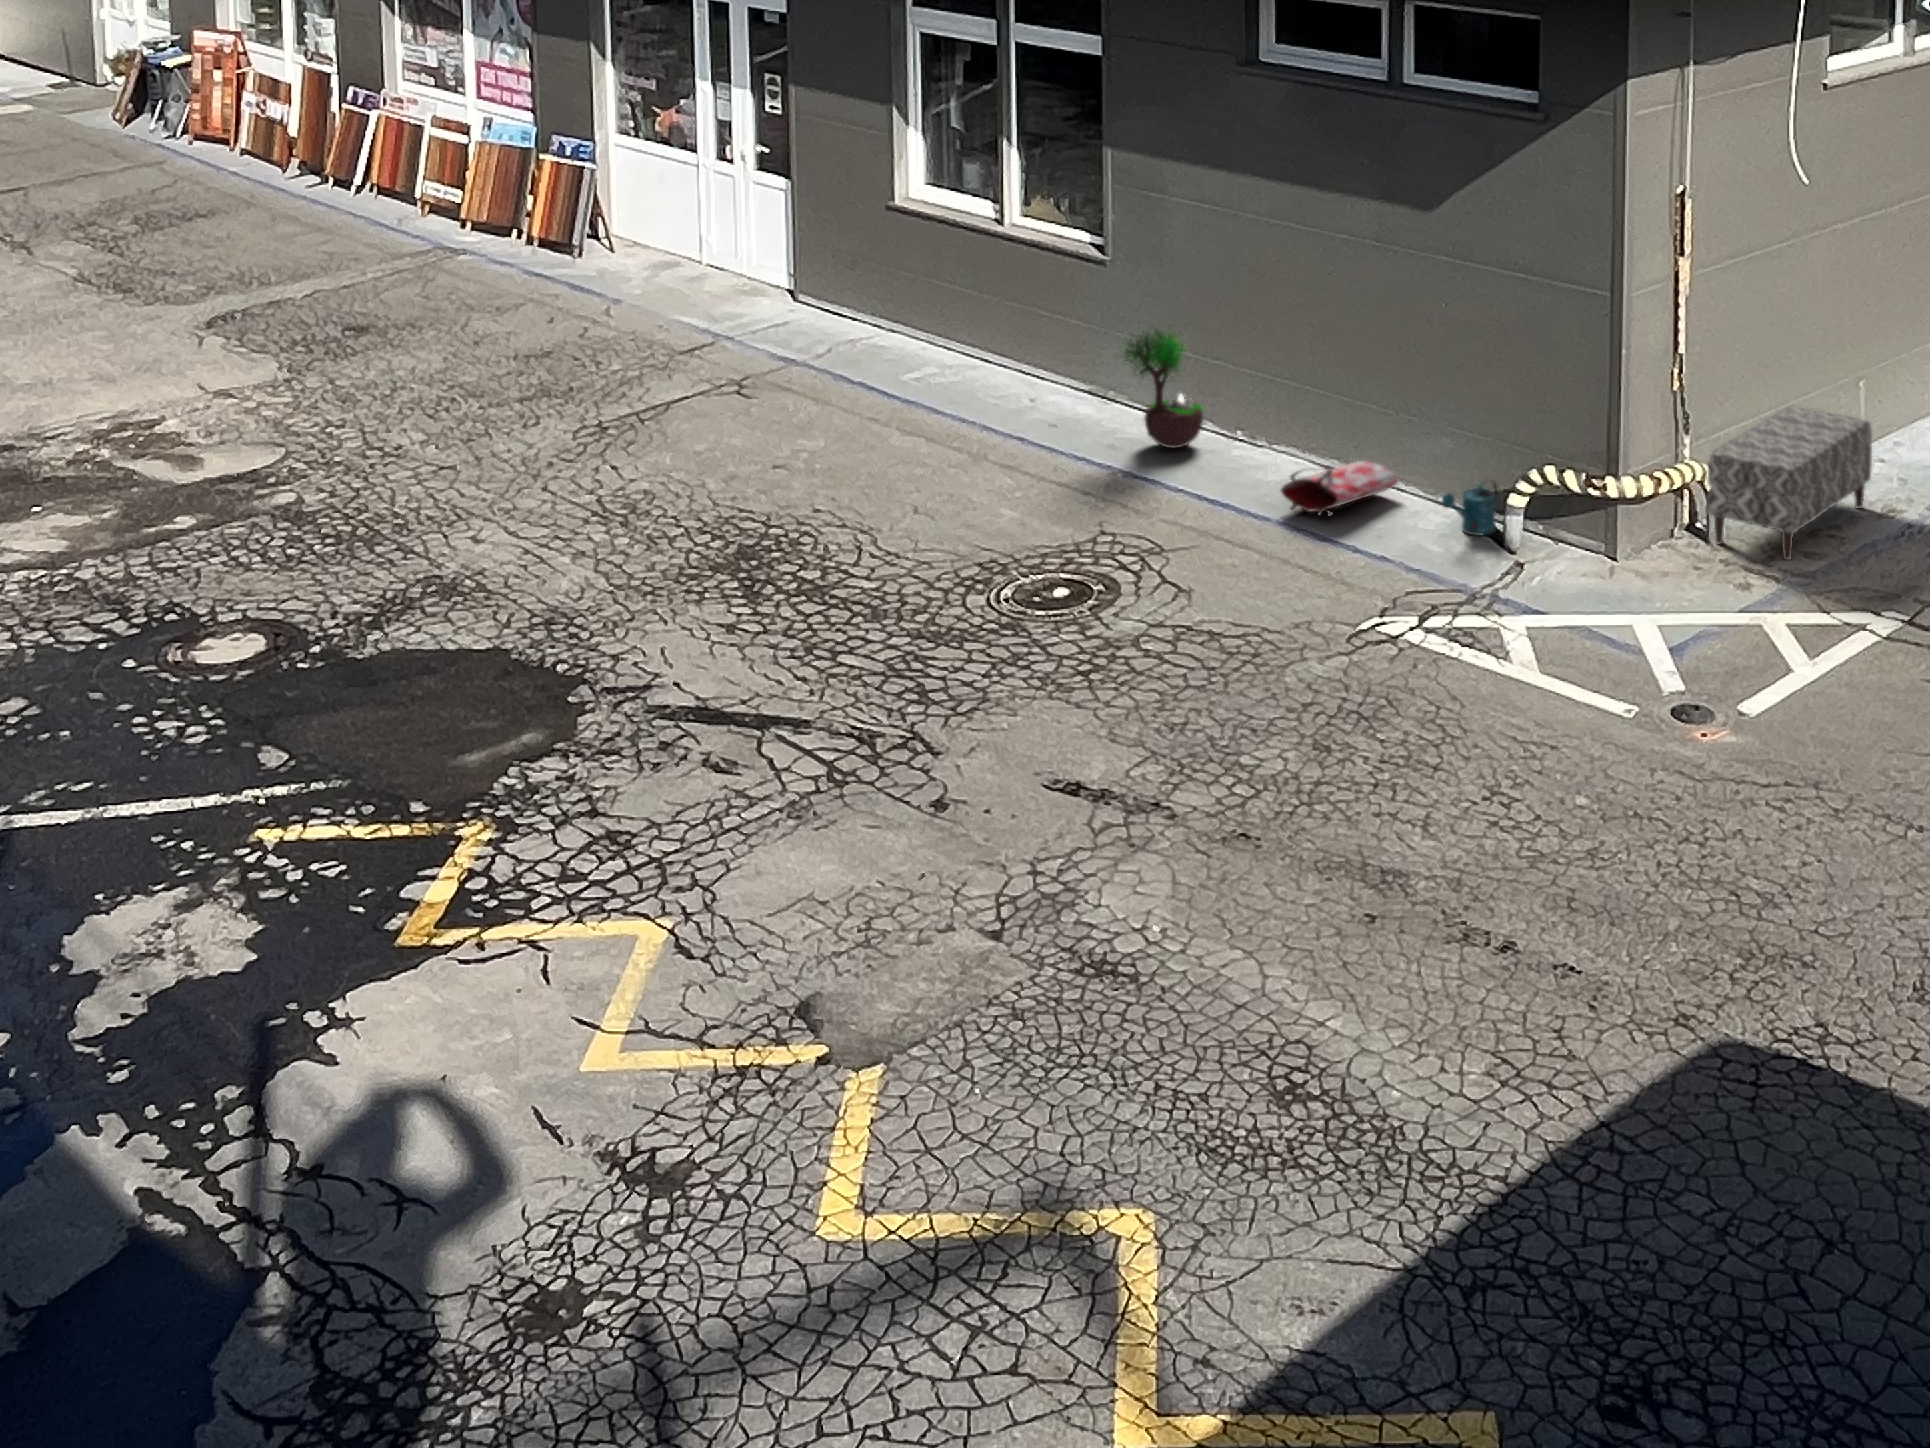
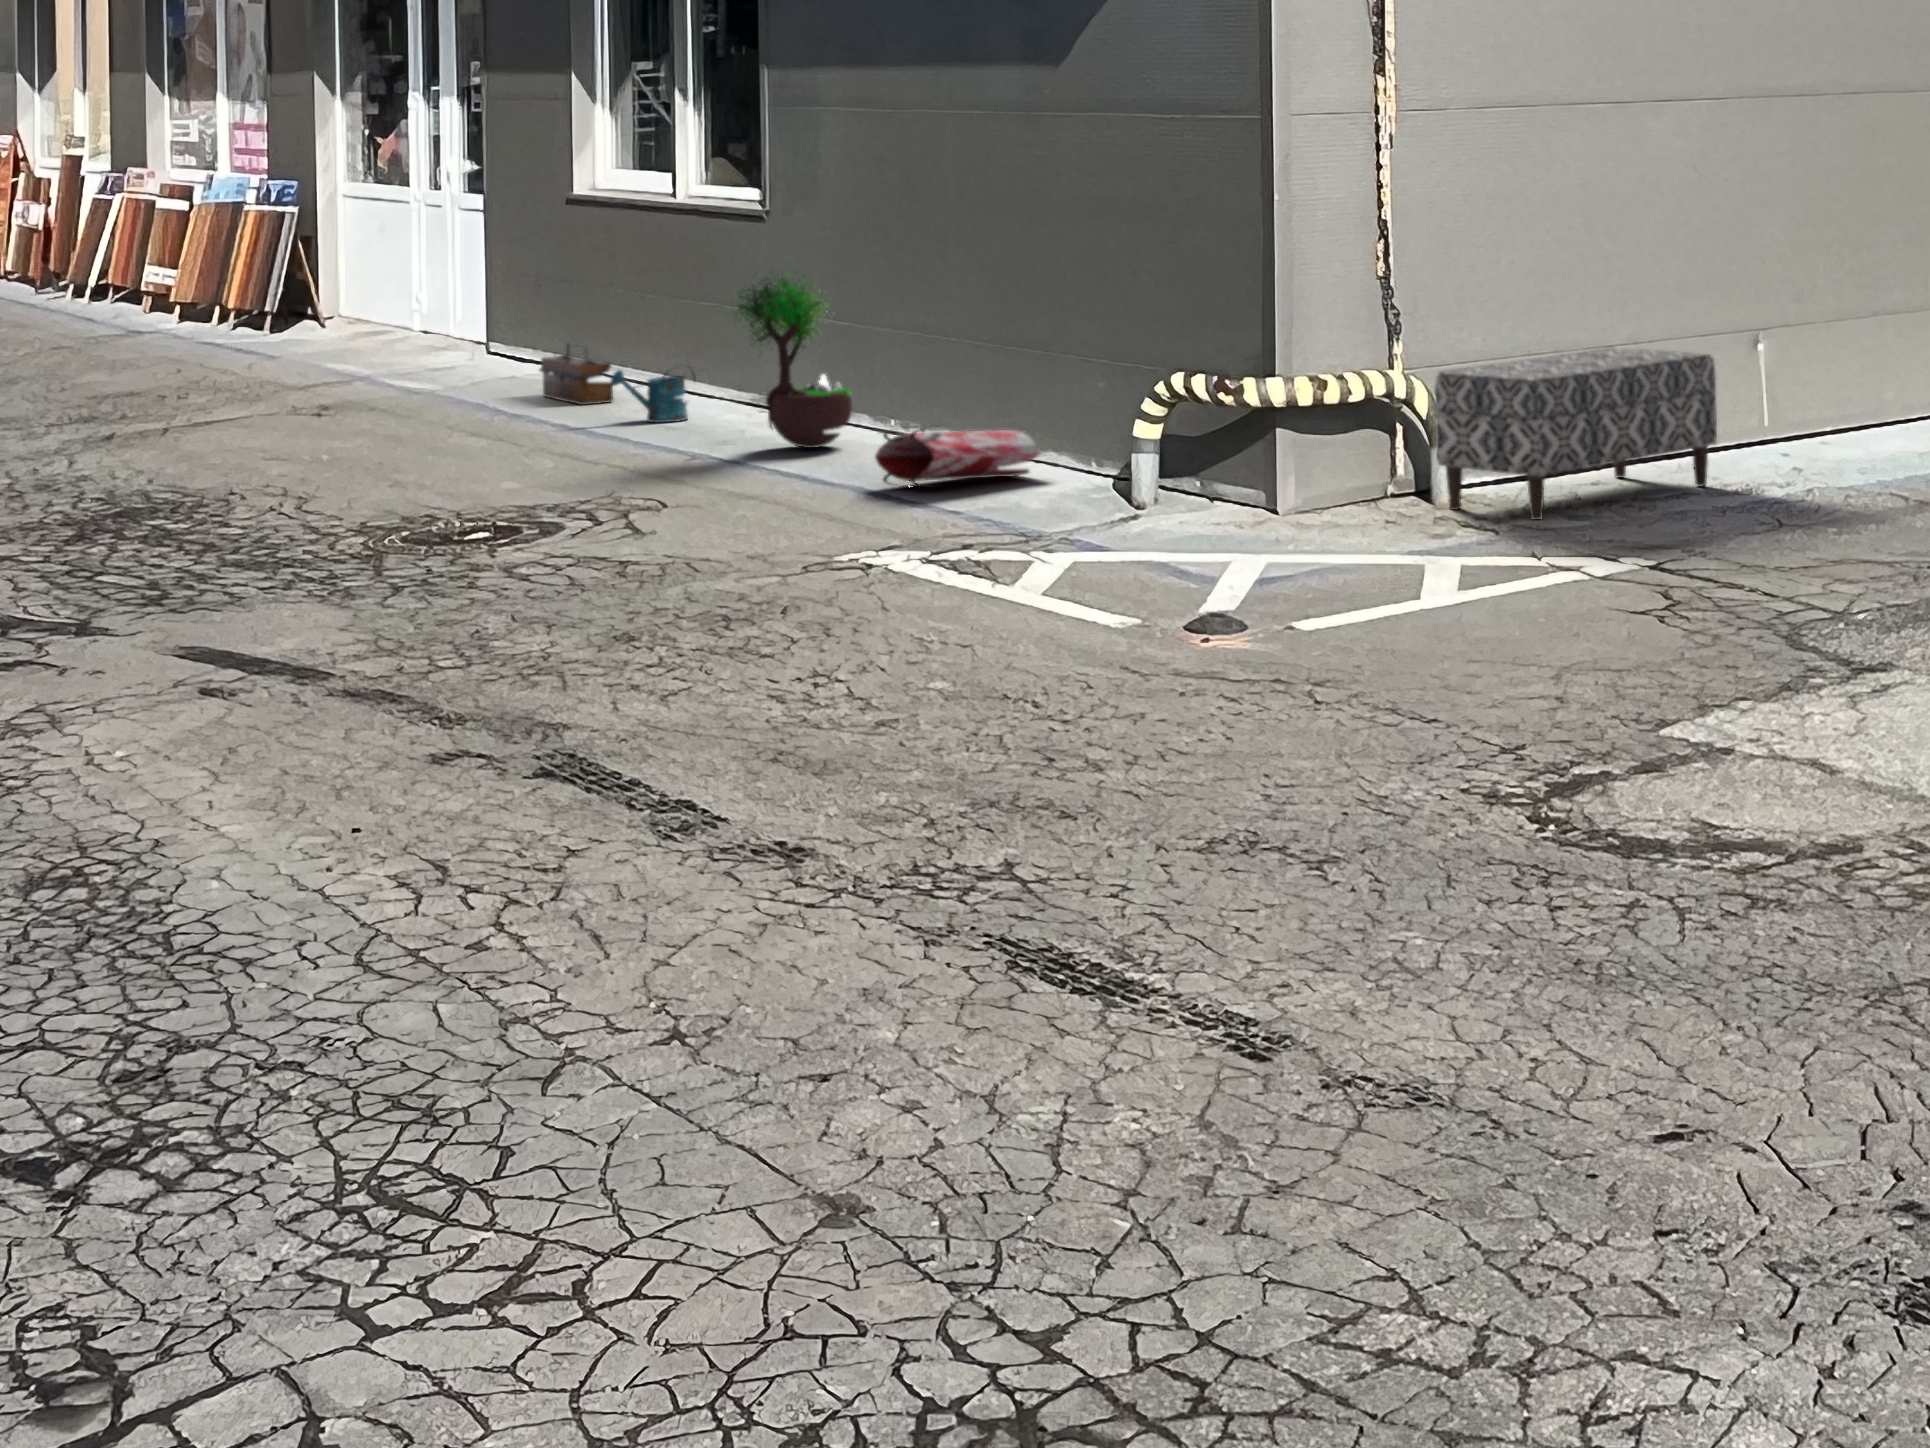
toolbox: none [877,318,949,372] -> present [540,342,613,405]
watering can: present [1442,480,1498,536] -> present [611,366,696,423]

